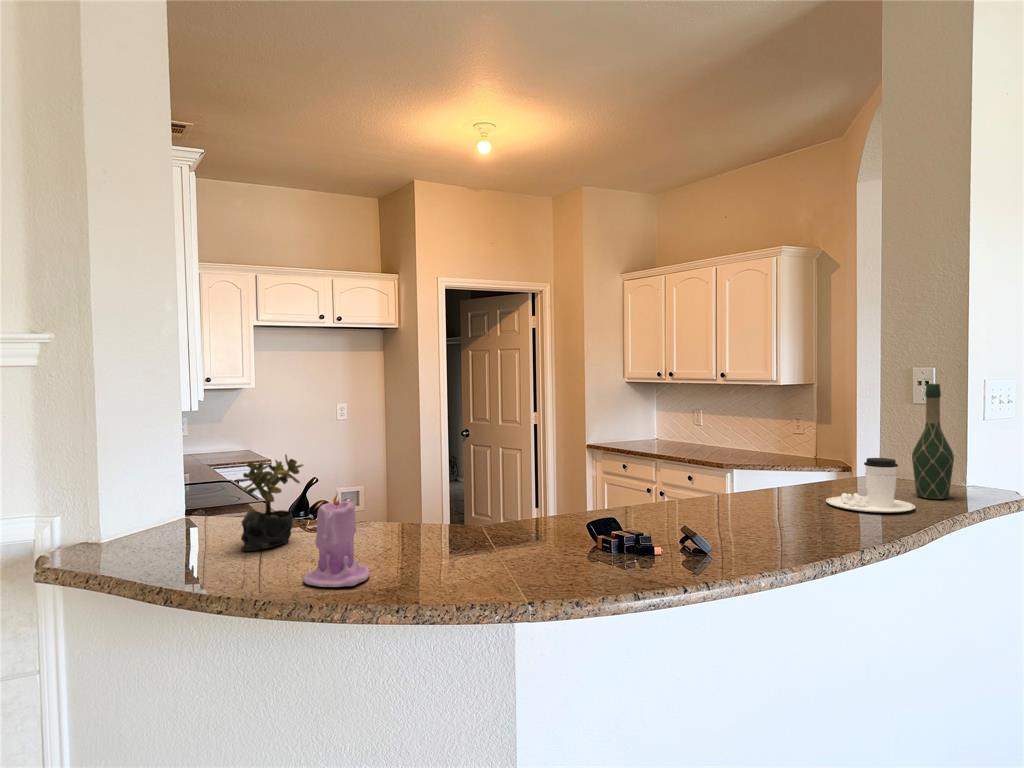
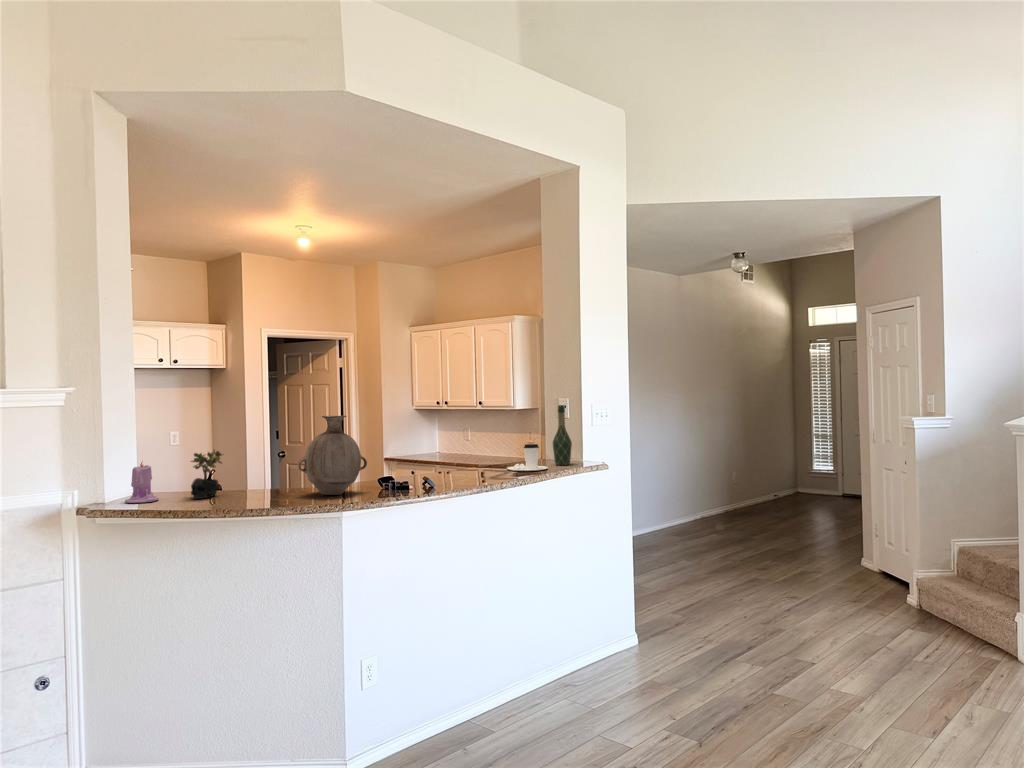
vase: none [428,398,568,564] -> present [298,416,367,495]
candle: present [303,492,370,587] -> present [125,463,159,503]

